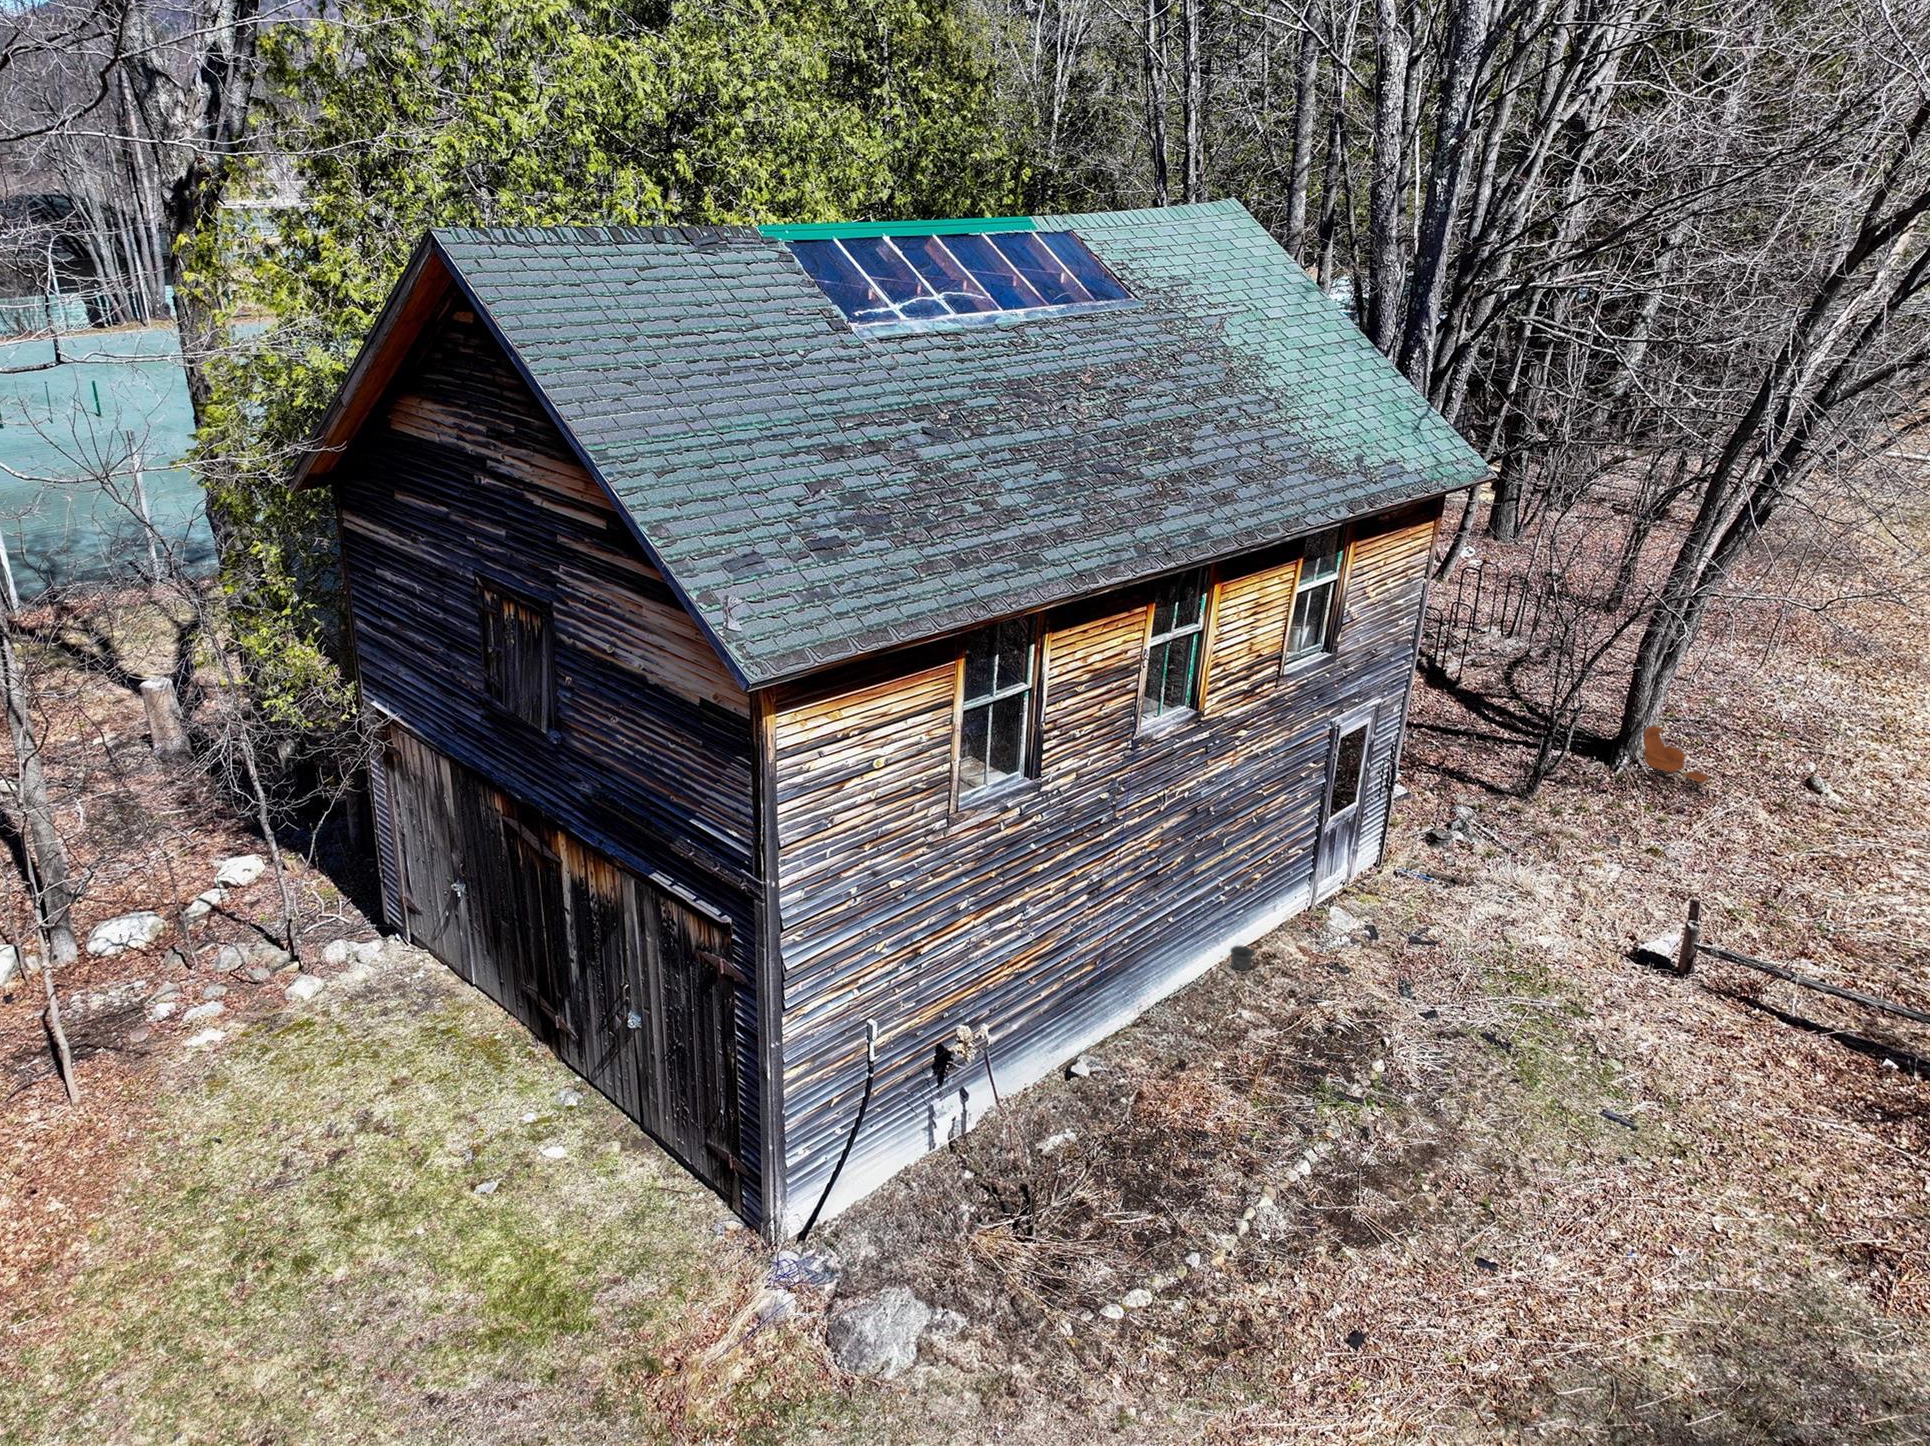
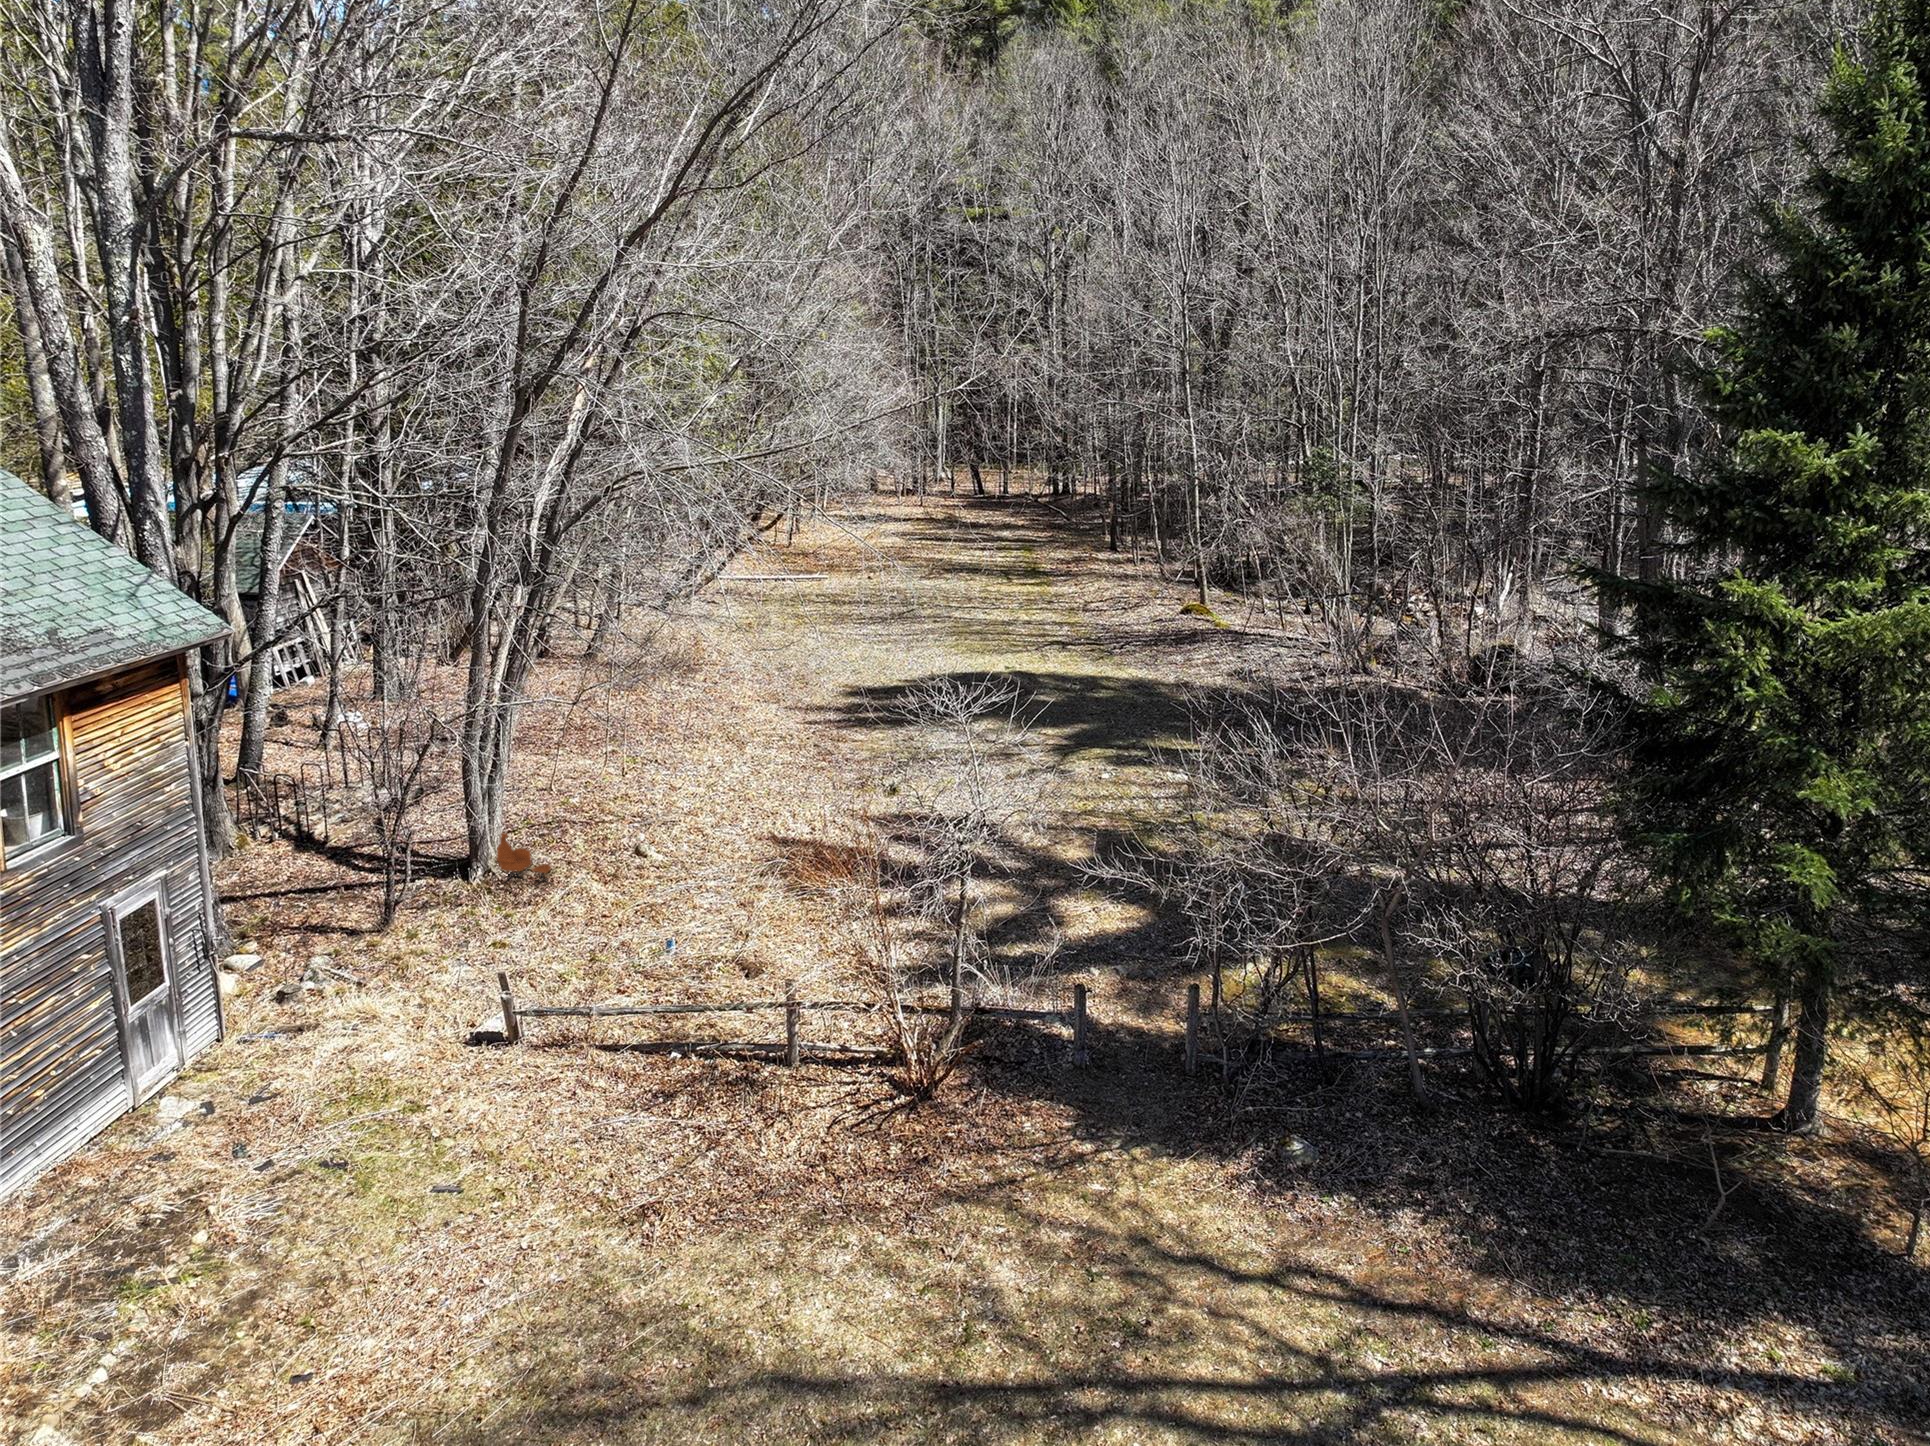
bucket: present [1230,946,1254,970] -> none [17,1175,50,1211]

